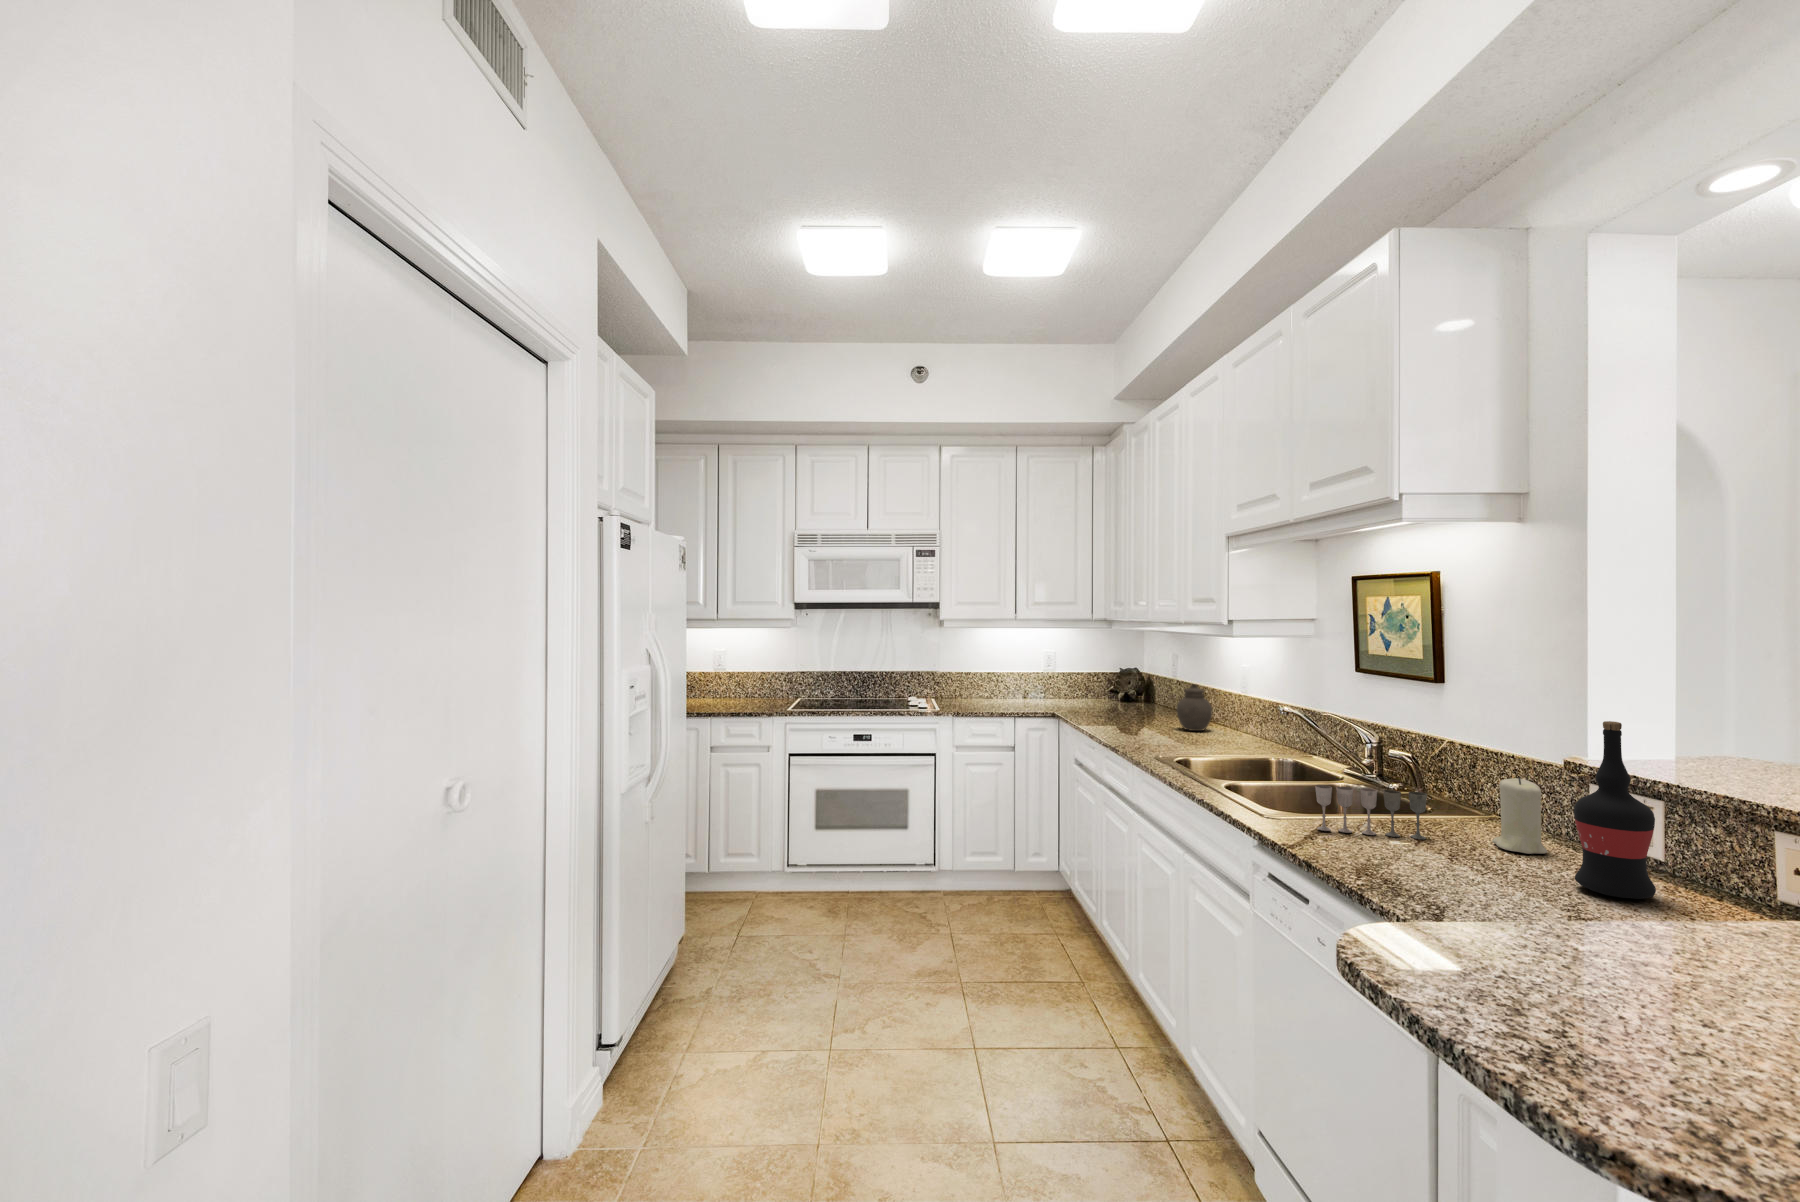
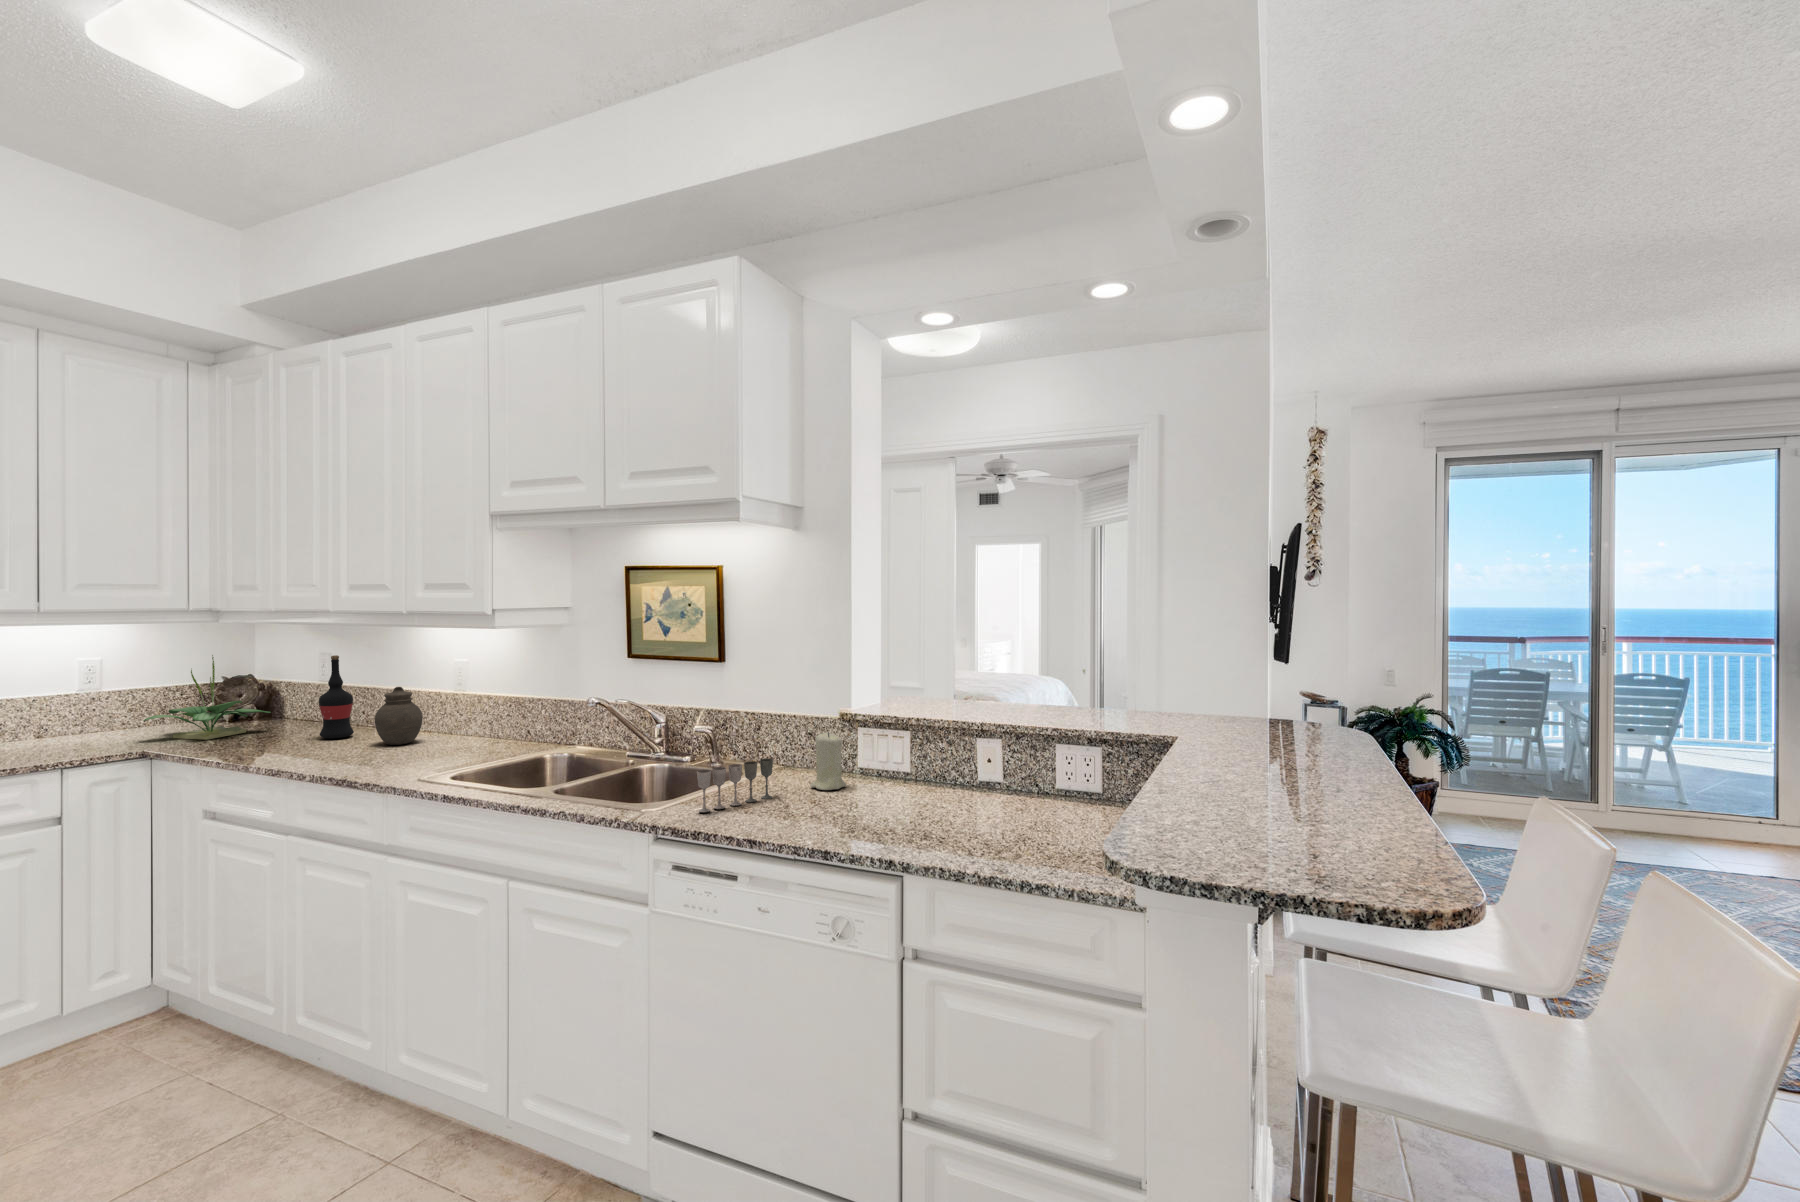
potted plant: none [1065,652,1137,710] -> present [143,655,271,740]
wine bottle: present [1574,721,1656,899] -> present [319,655,354,738]

